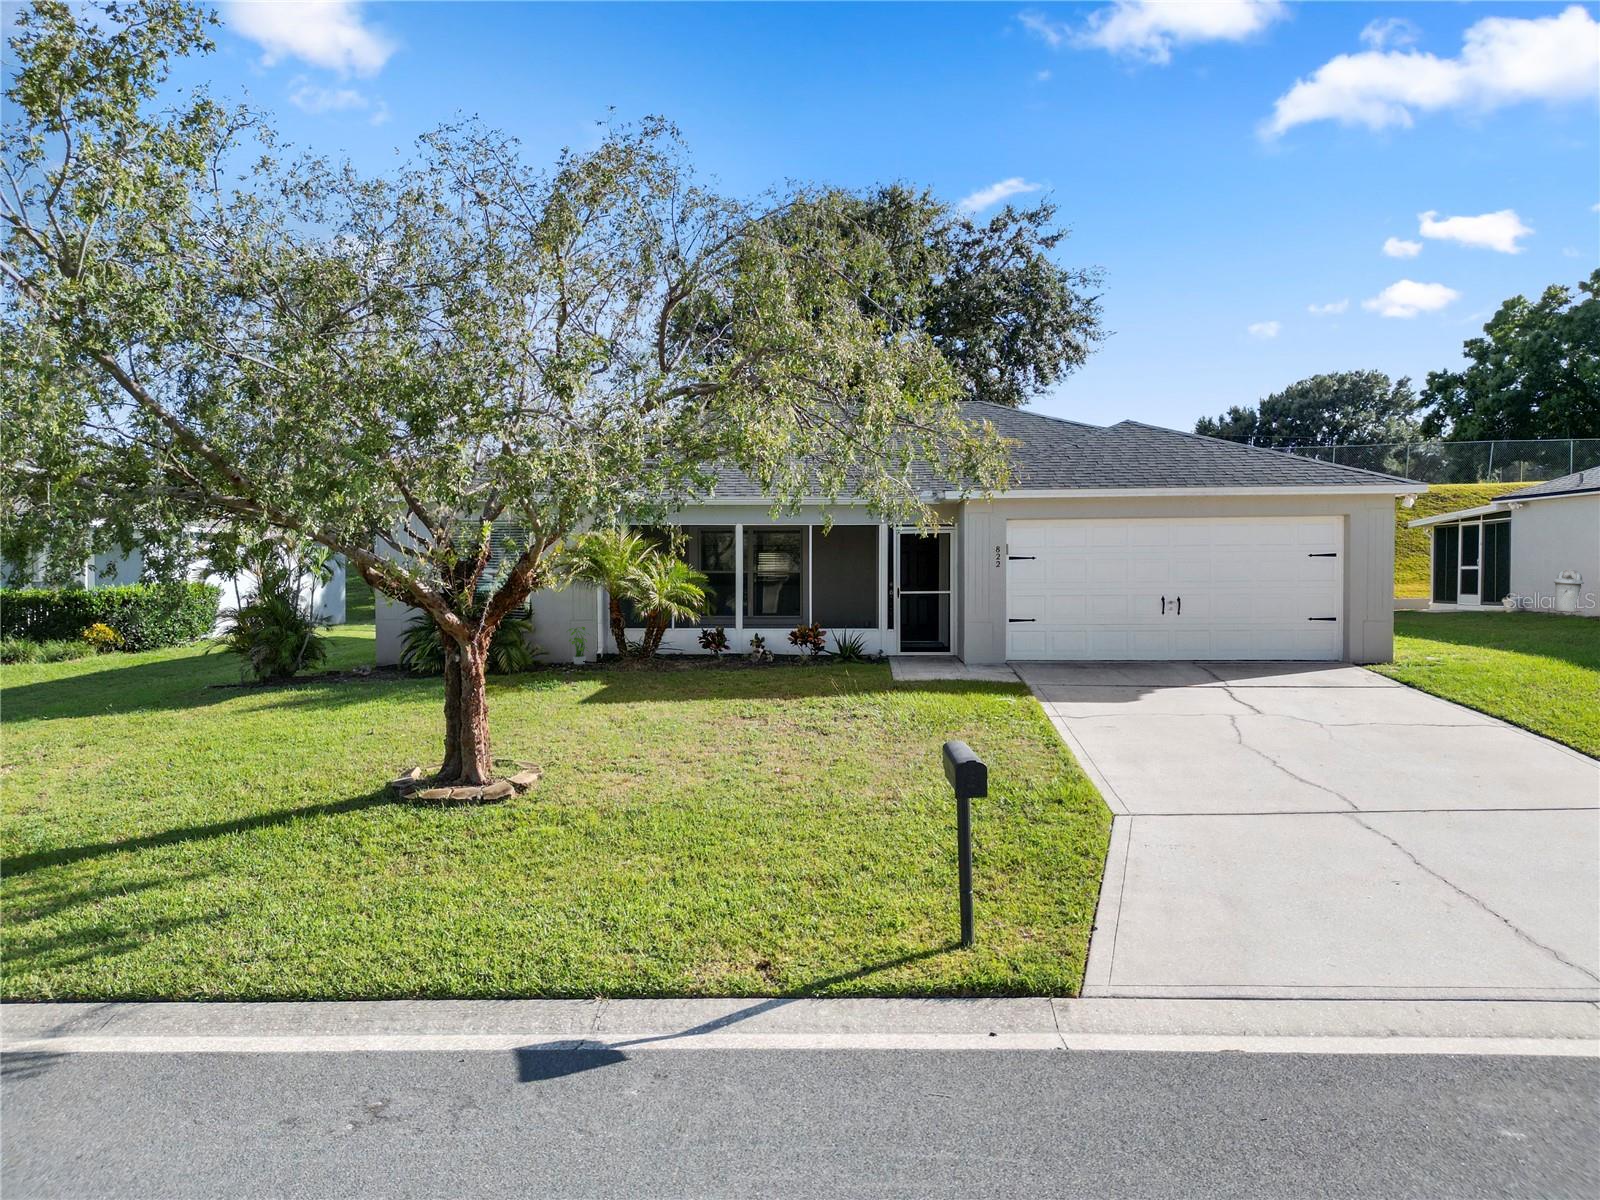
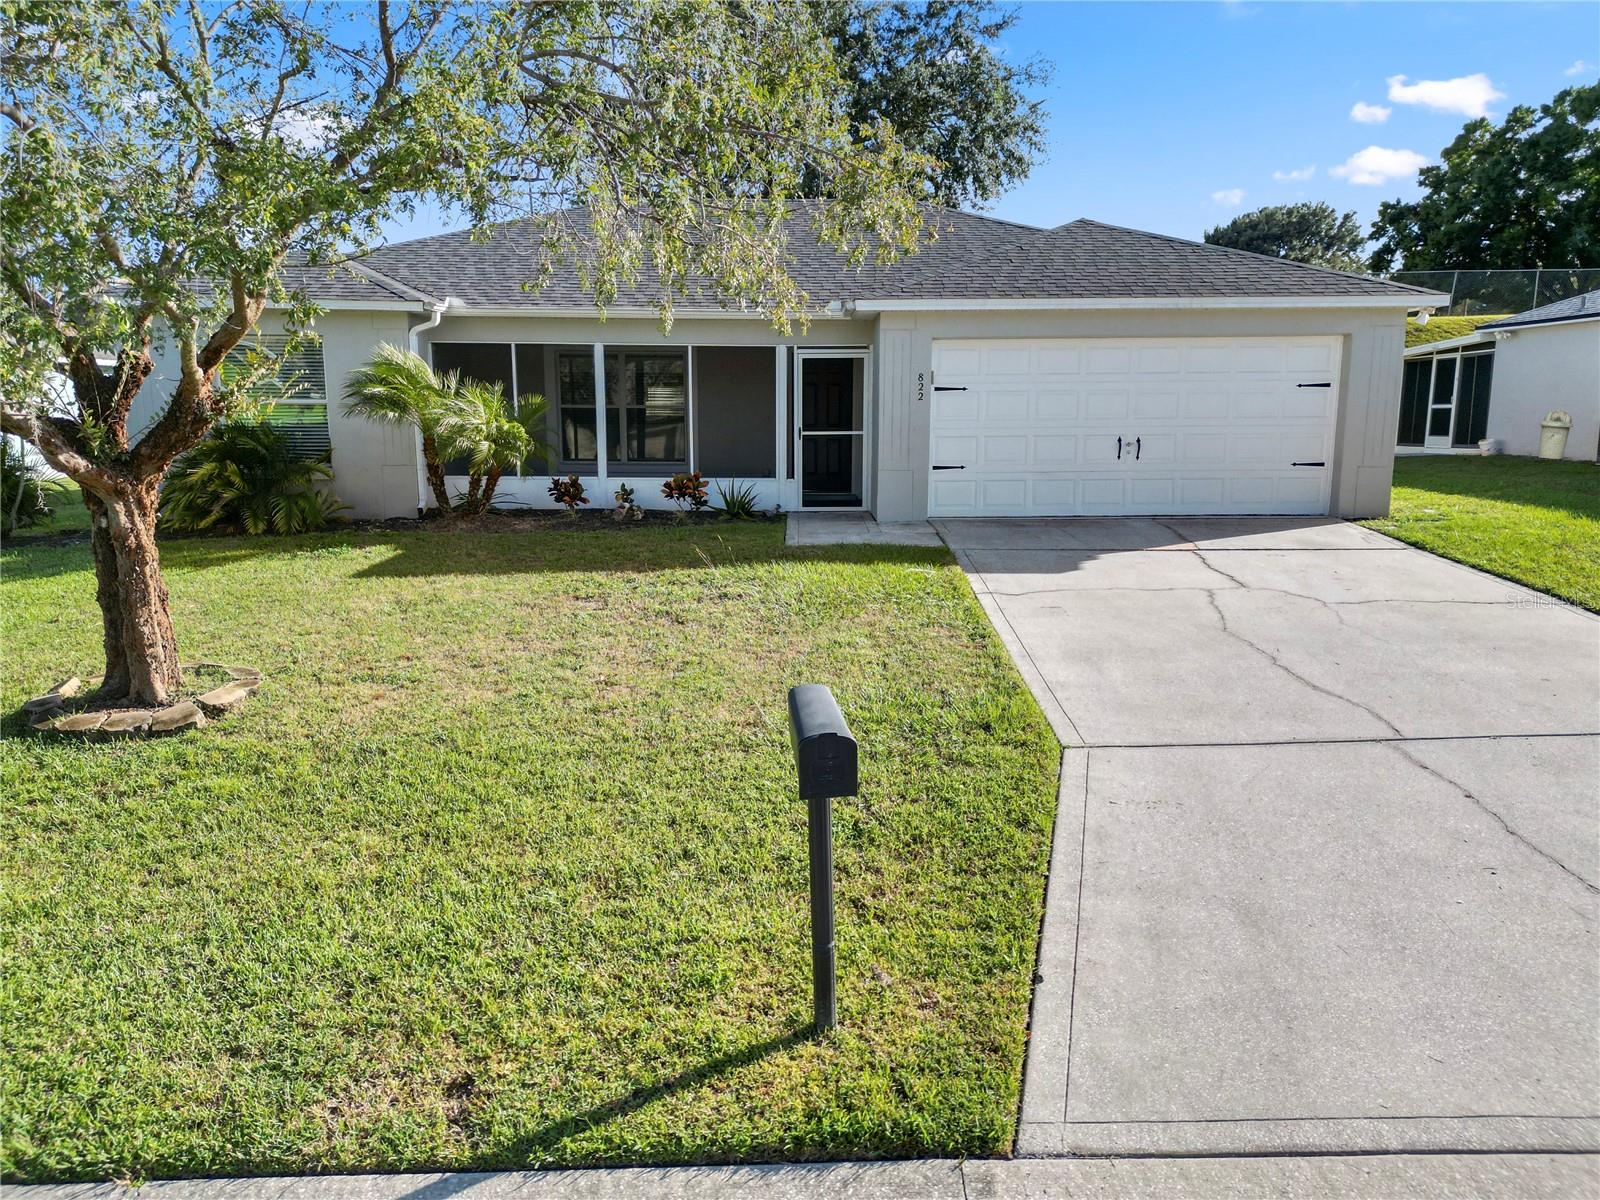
potted plant: present [568,627,588,664] -> none [367,470,402,520]

